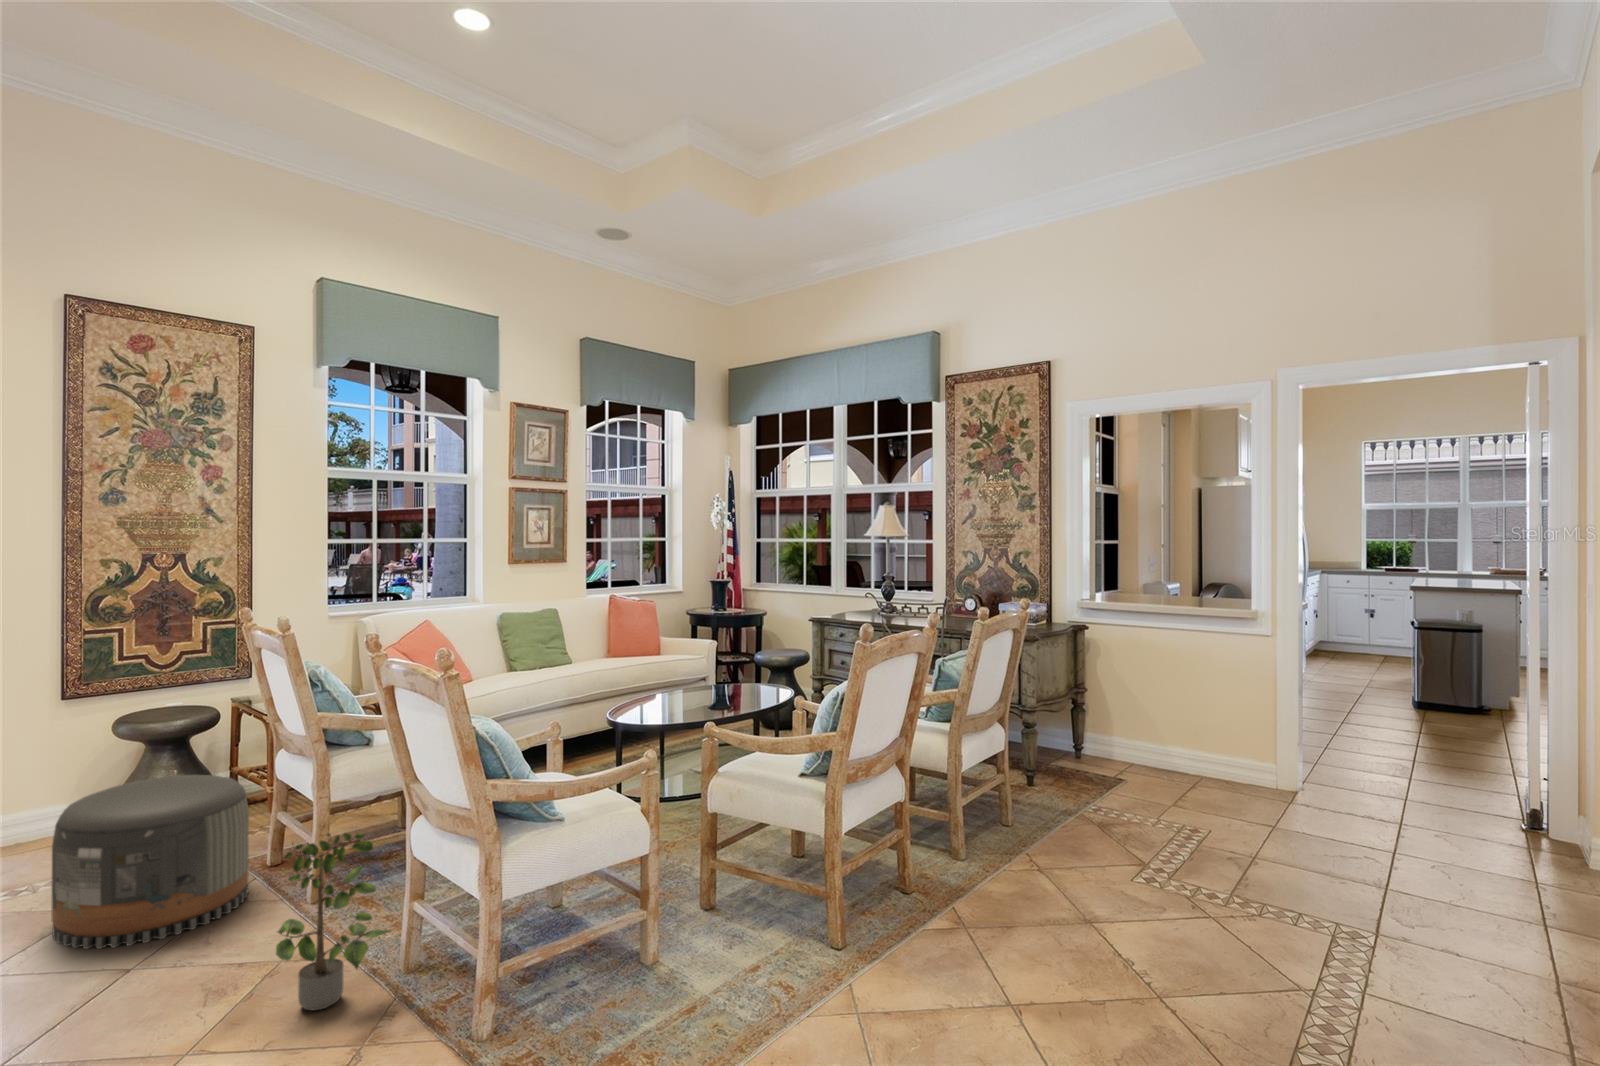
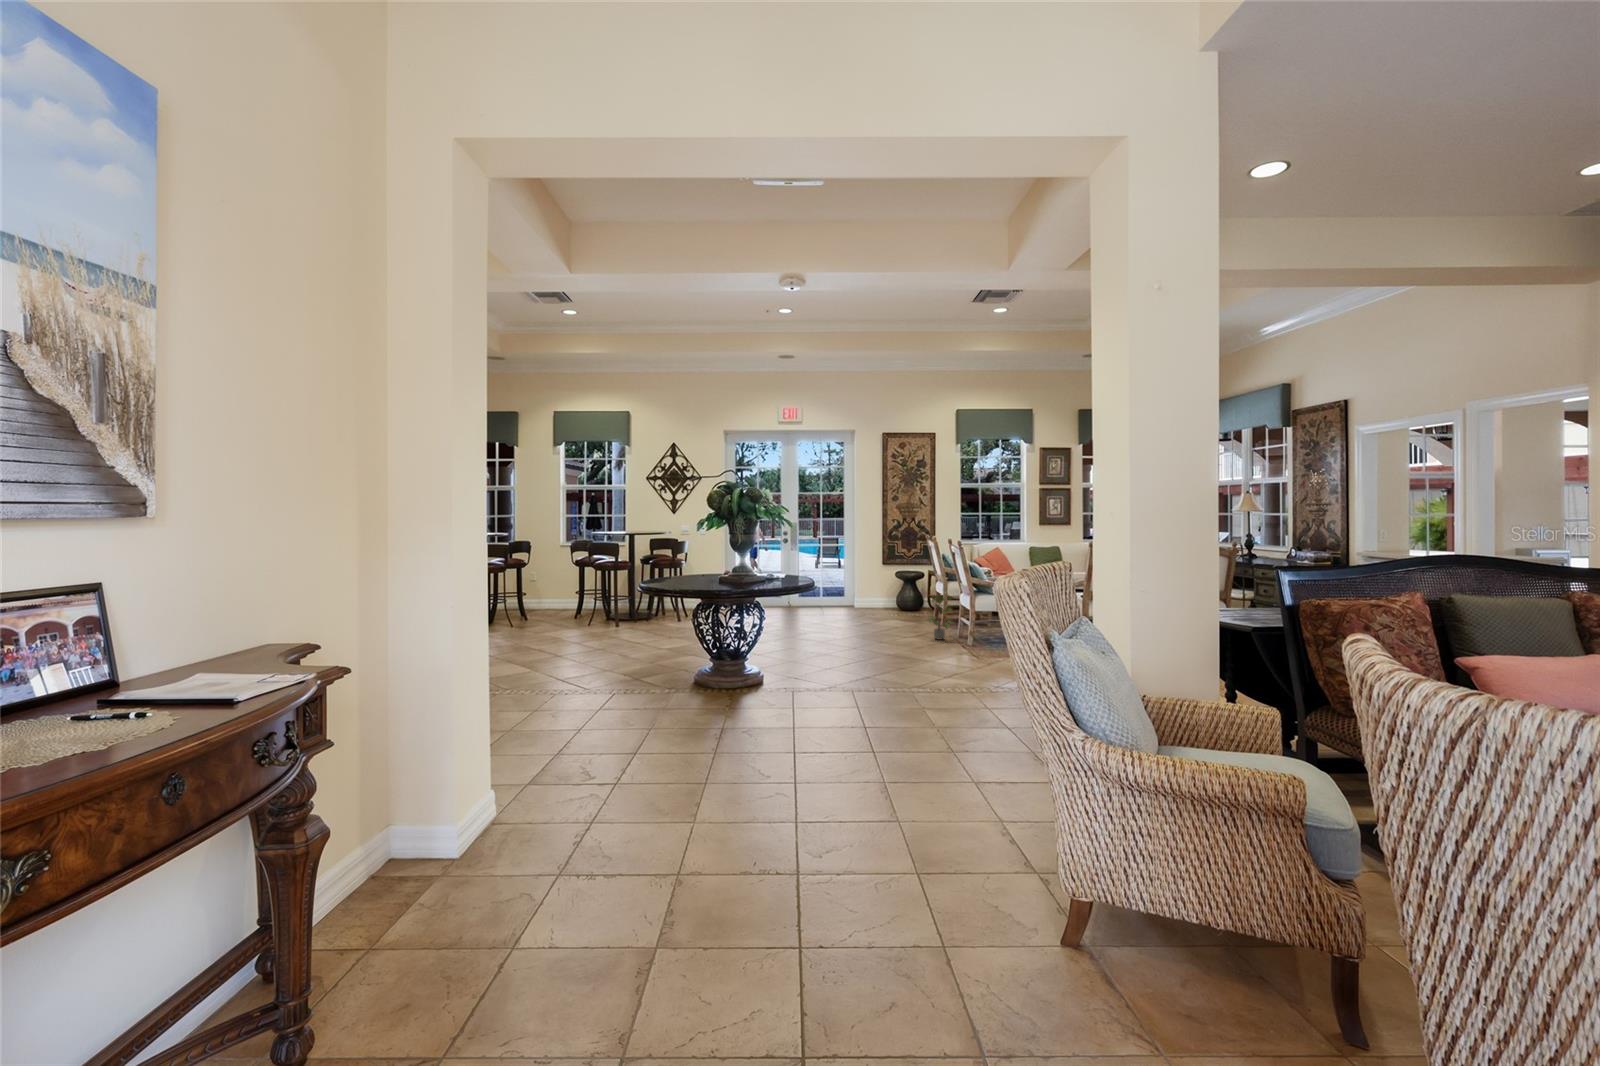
pouf: present [51,775,249,949] -> none [882,585,929,626]

